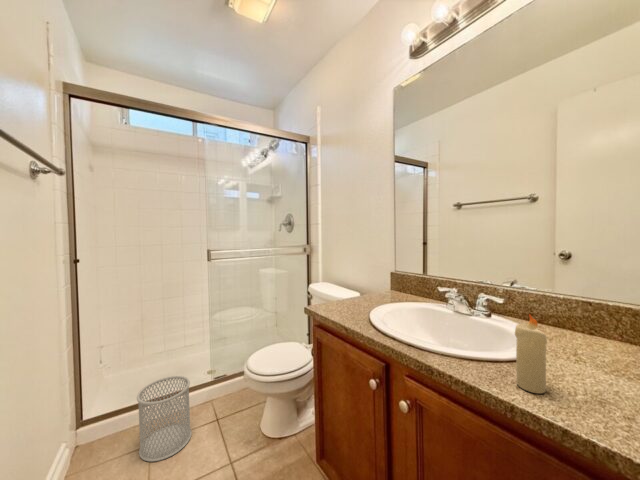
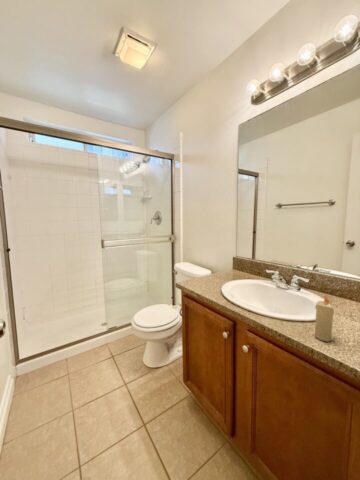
wastebasket: present [137,376,191,462] -> none [59,329,97,385]

